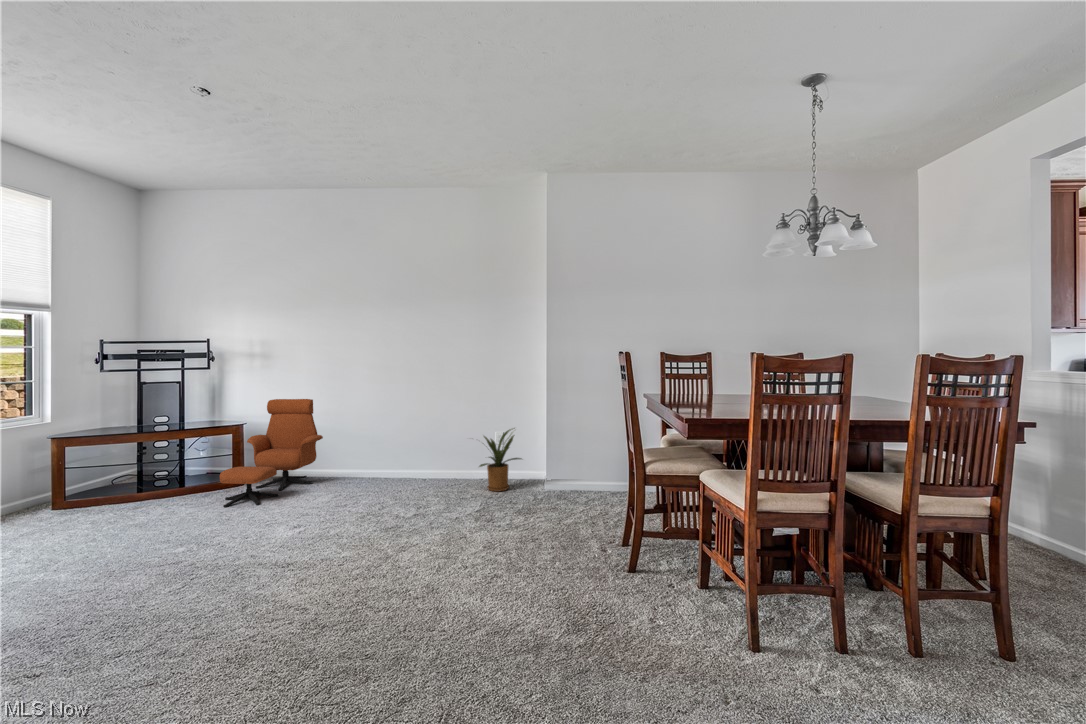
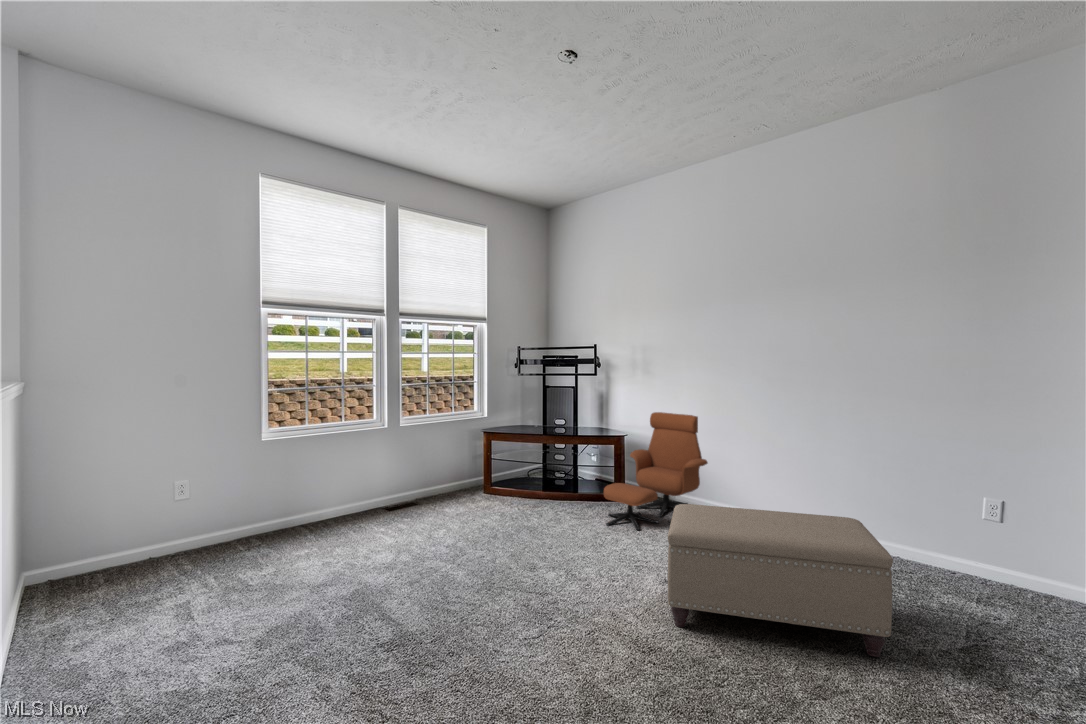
house plant: present [479,428,521,492] -> none [920,496,1041,599]
ottoman: none [285,454,443,560] -> present [668,504,893,657]

